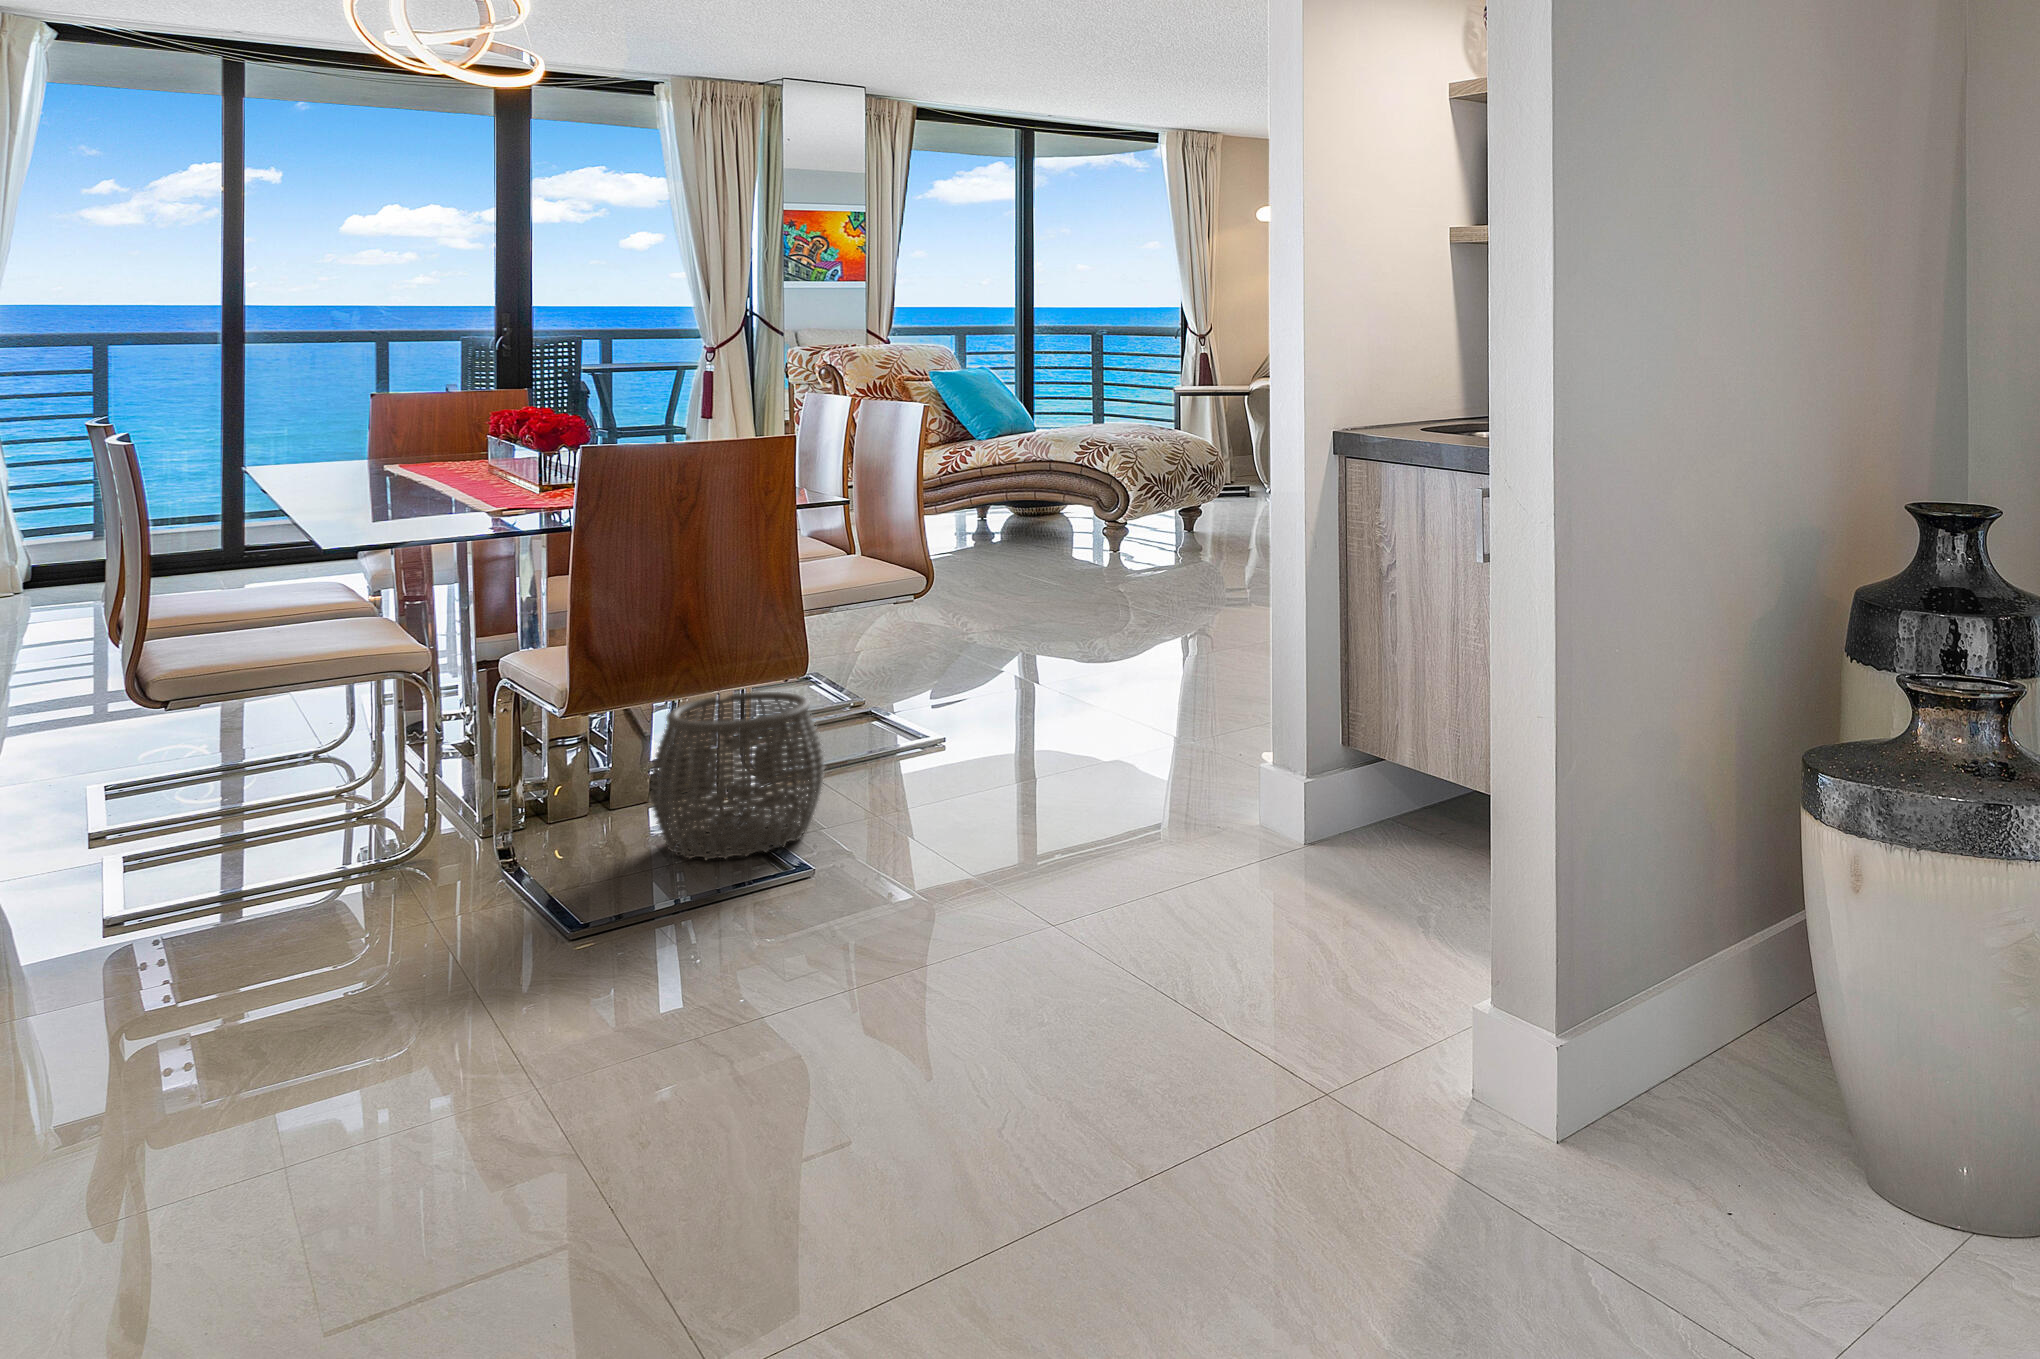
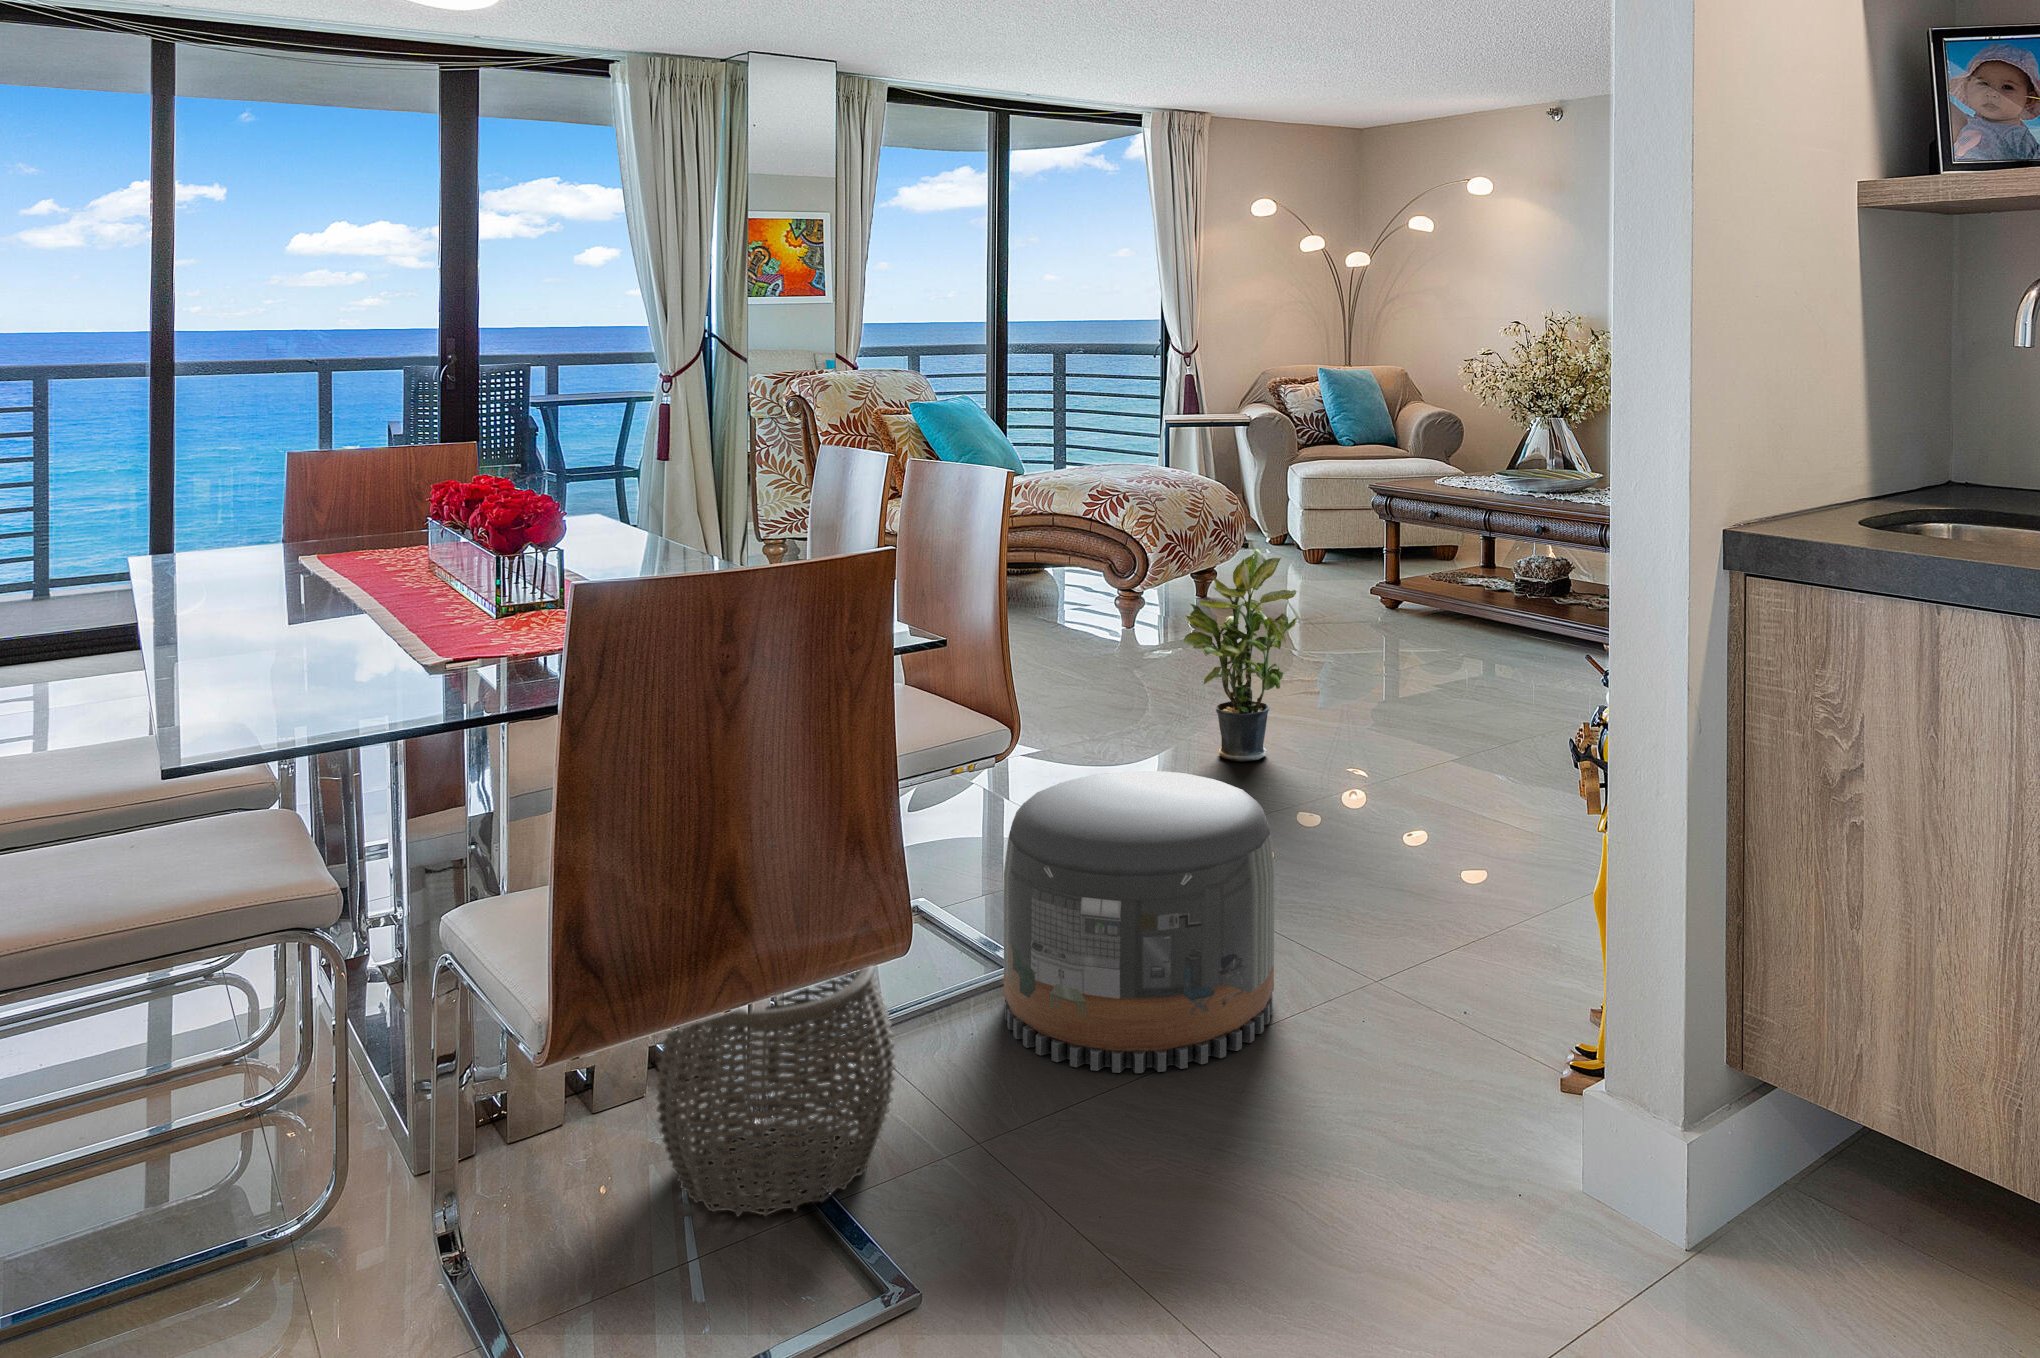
potted plant: none [1123,471,1216,636] -> present [1184,549,1298,762]
pouf: none [924,603,1126,793] -> present [1004,771,1275,1073]

